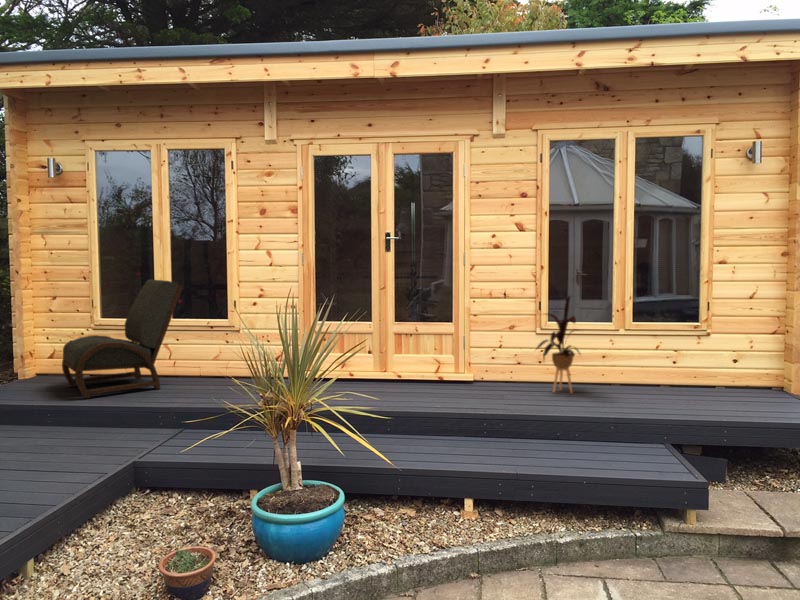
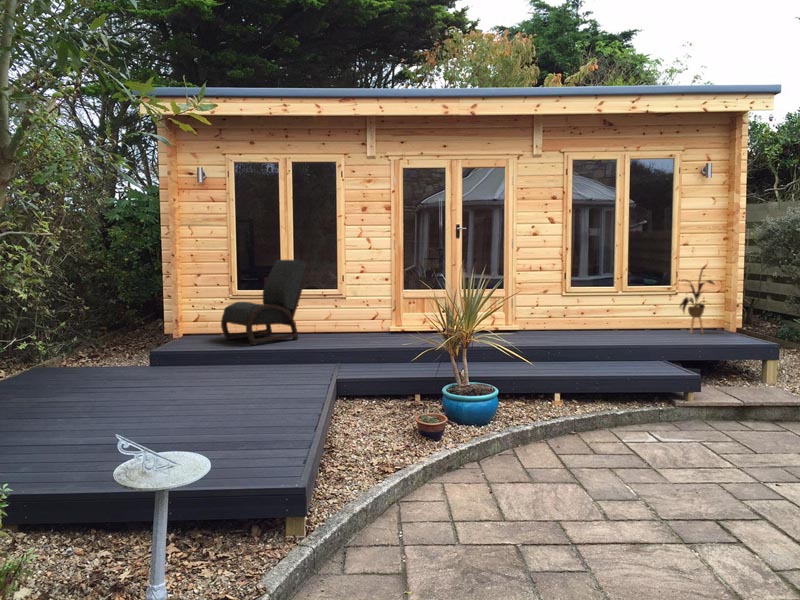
house plant: present [537,296,579,393] -> present [680,268,714,333]

